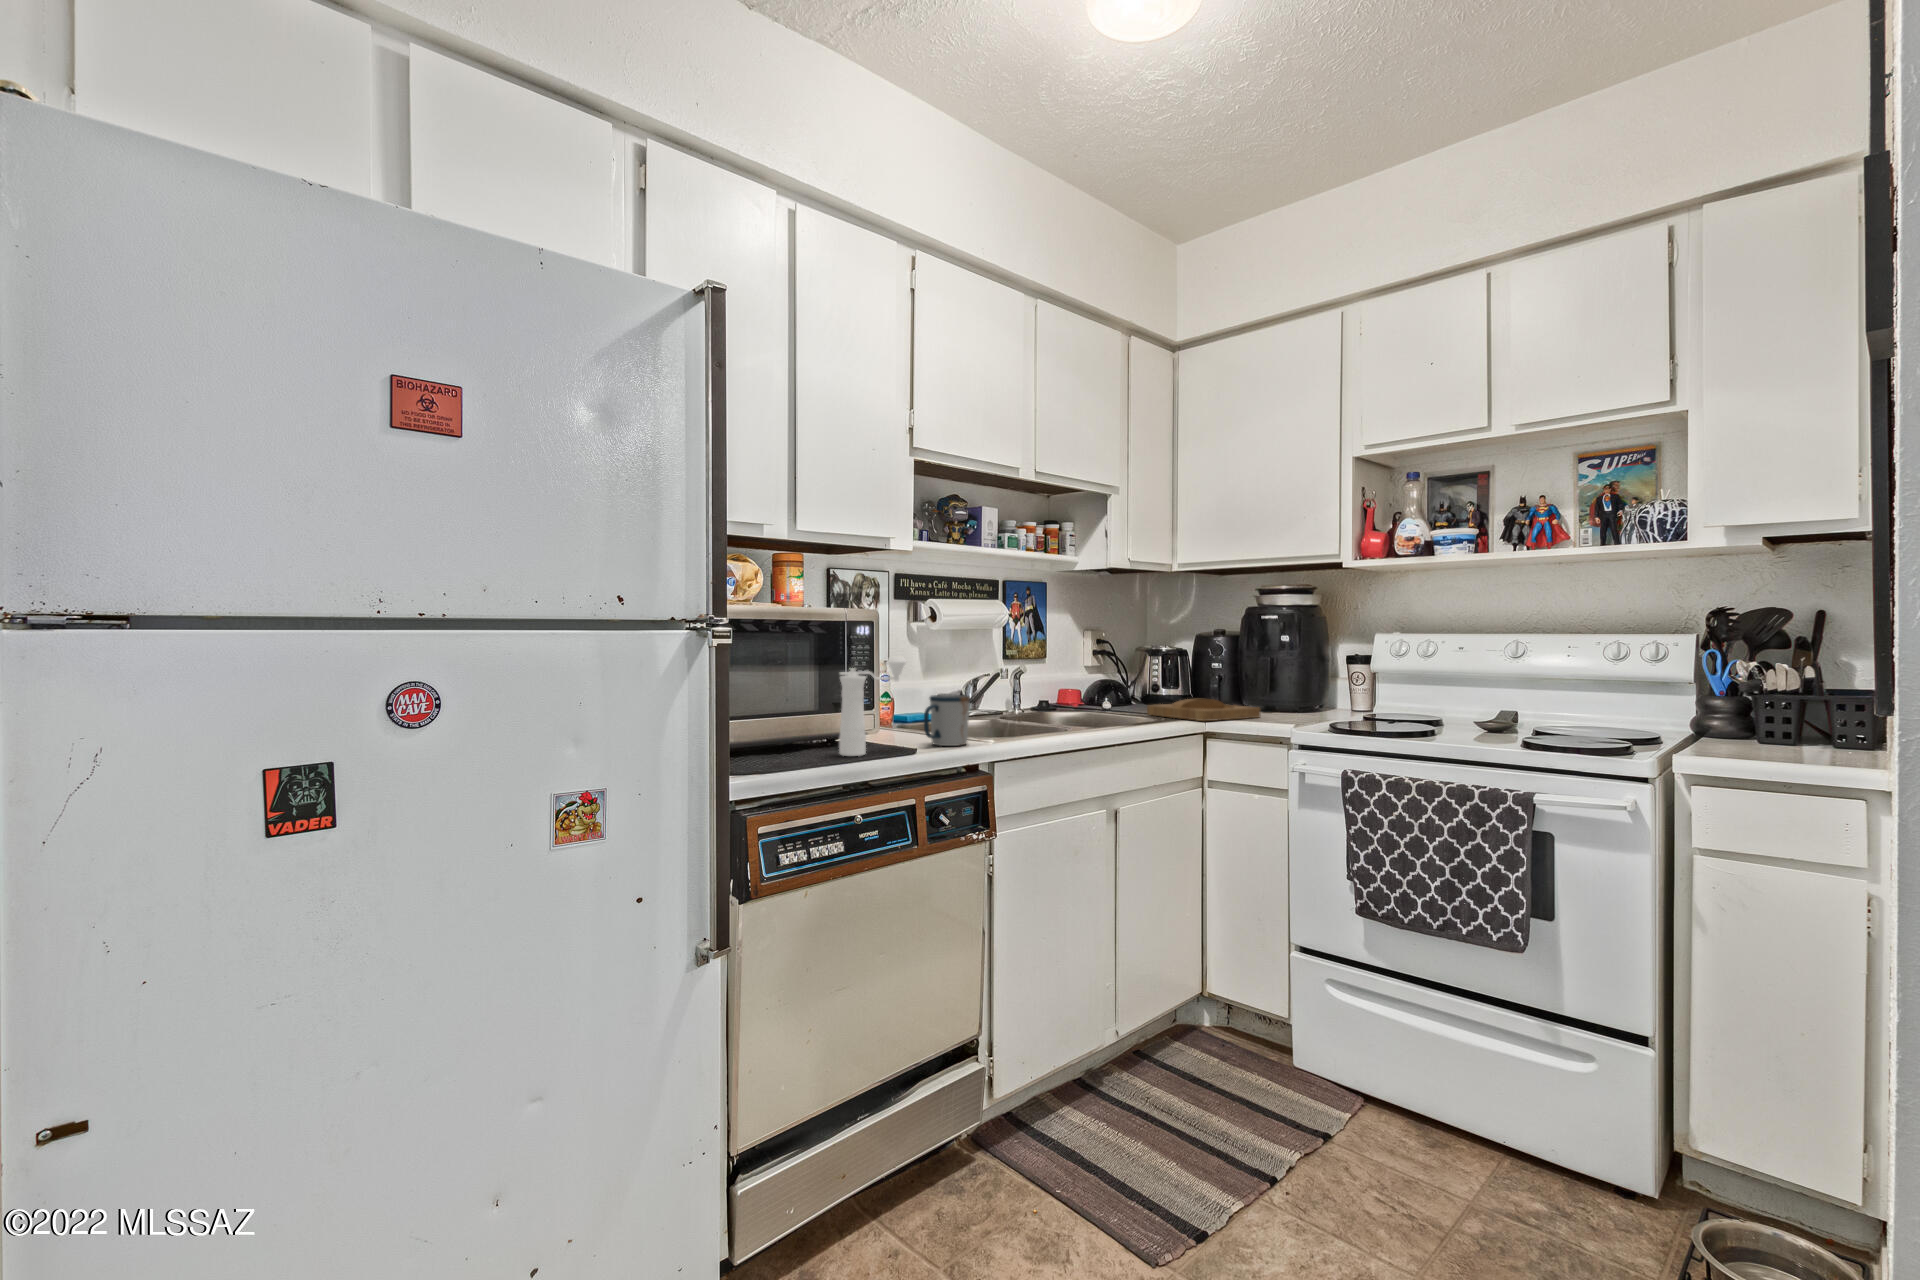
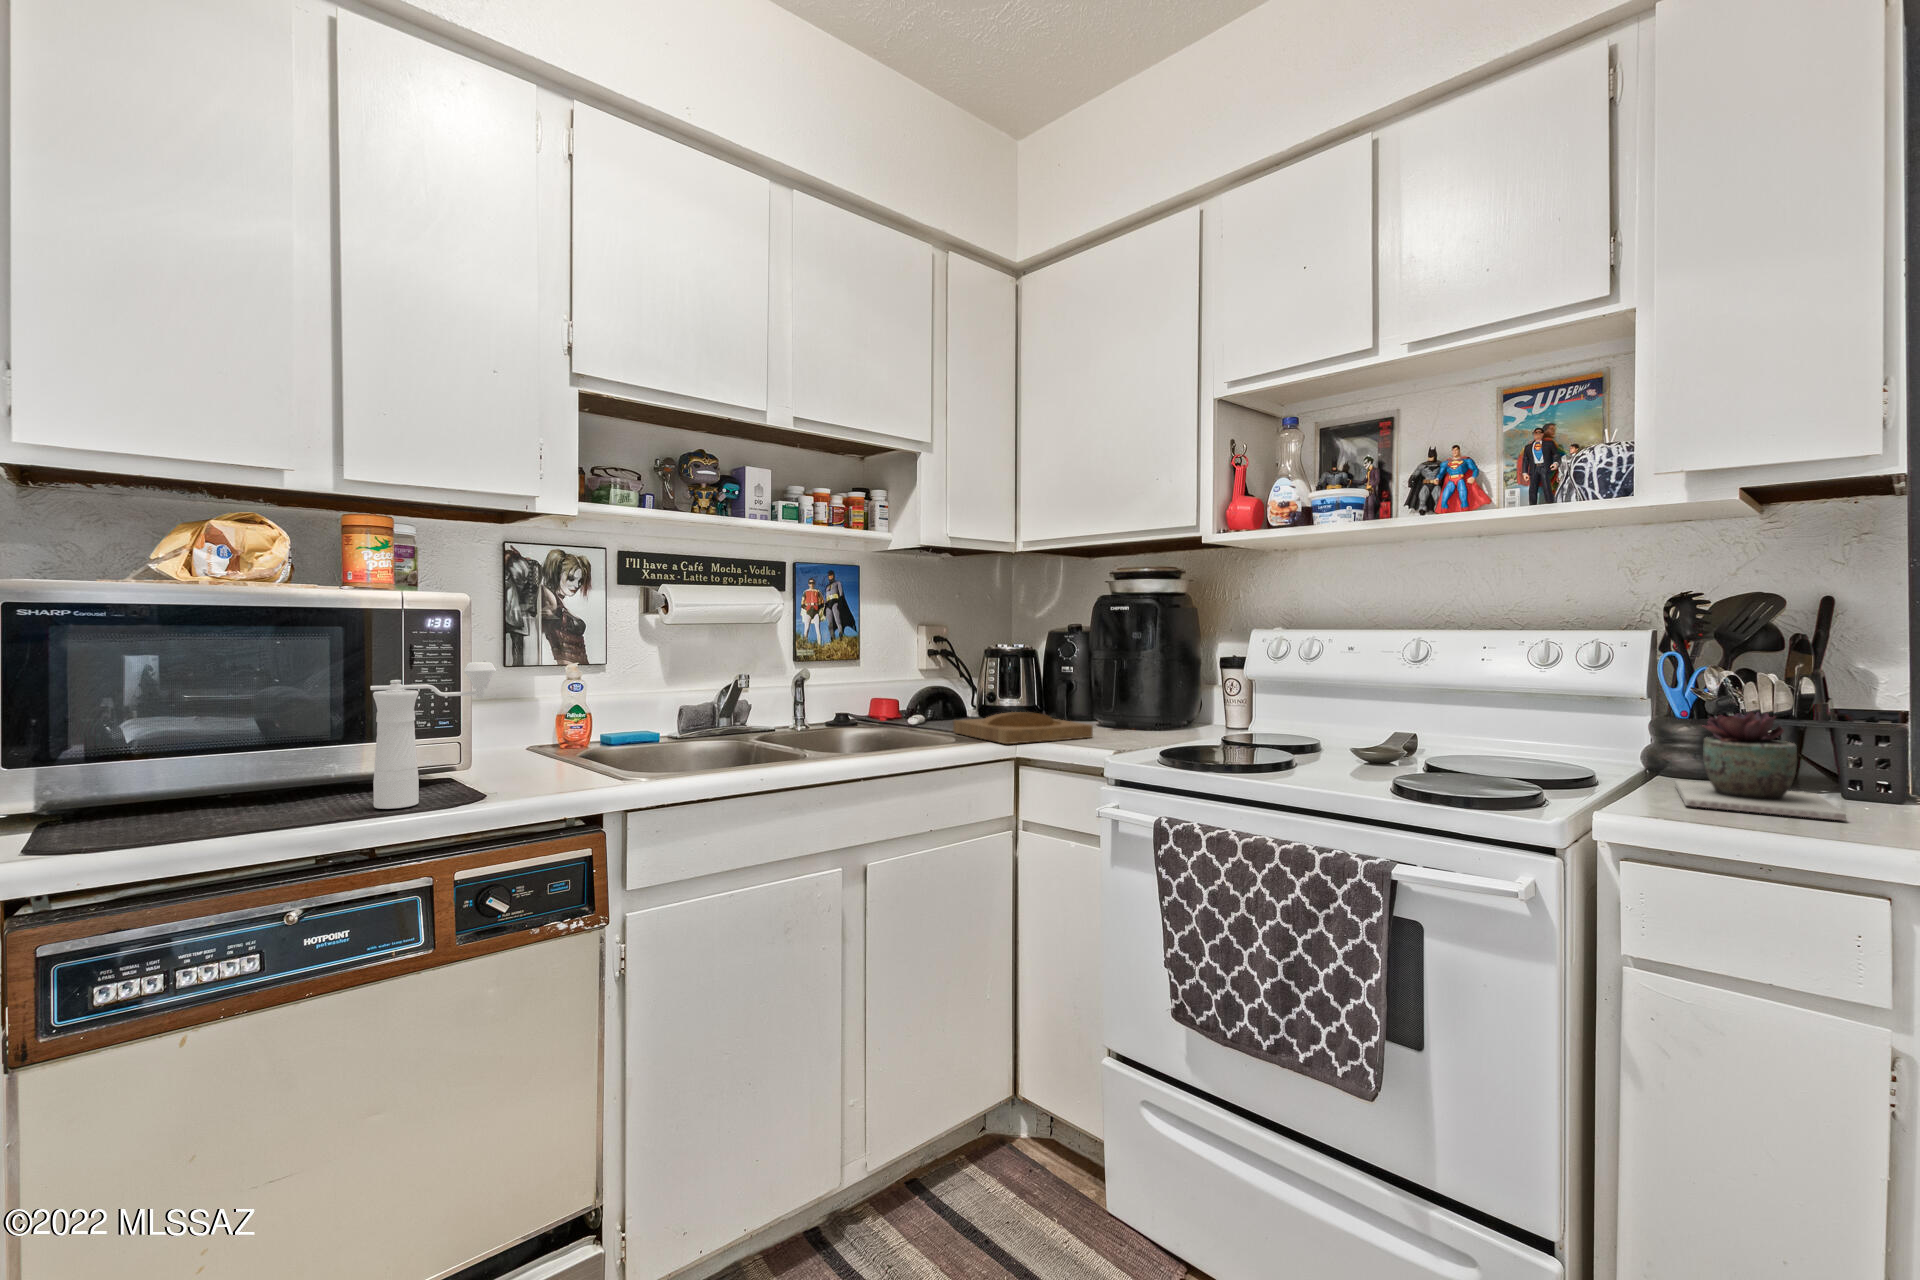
succulent plant: none [1719,688,1839,758] -> present [1675,712,1846,820]
mug: present [924,695,970,746] -> none [532,715,615,788]

